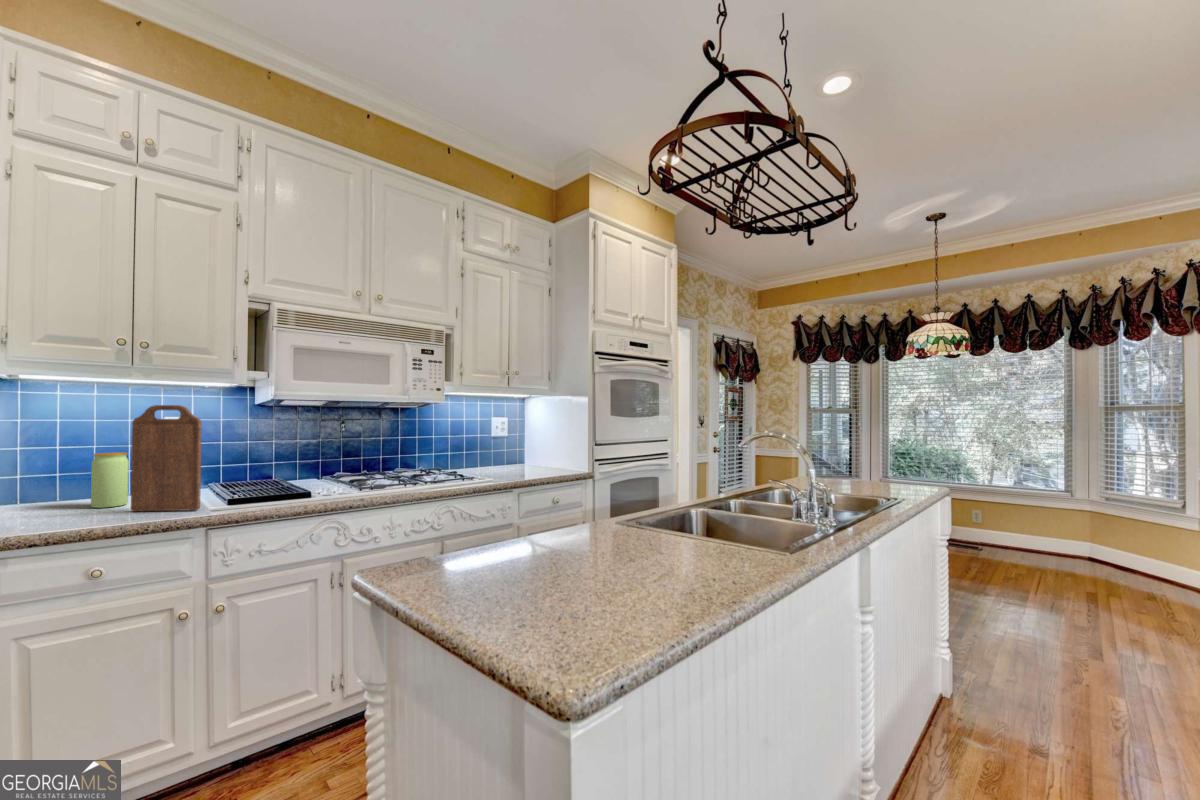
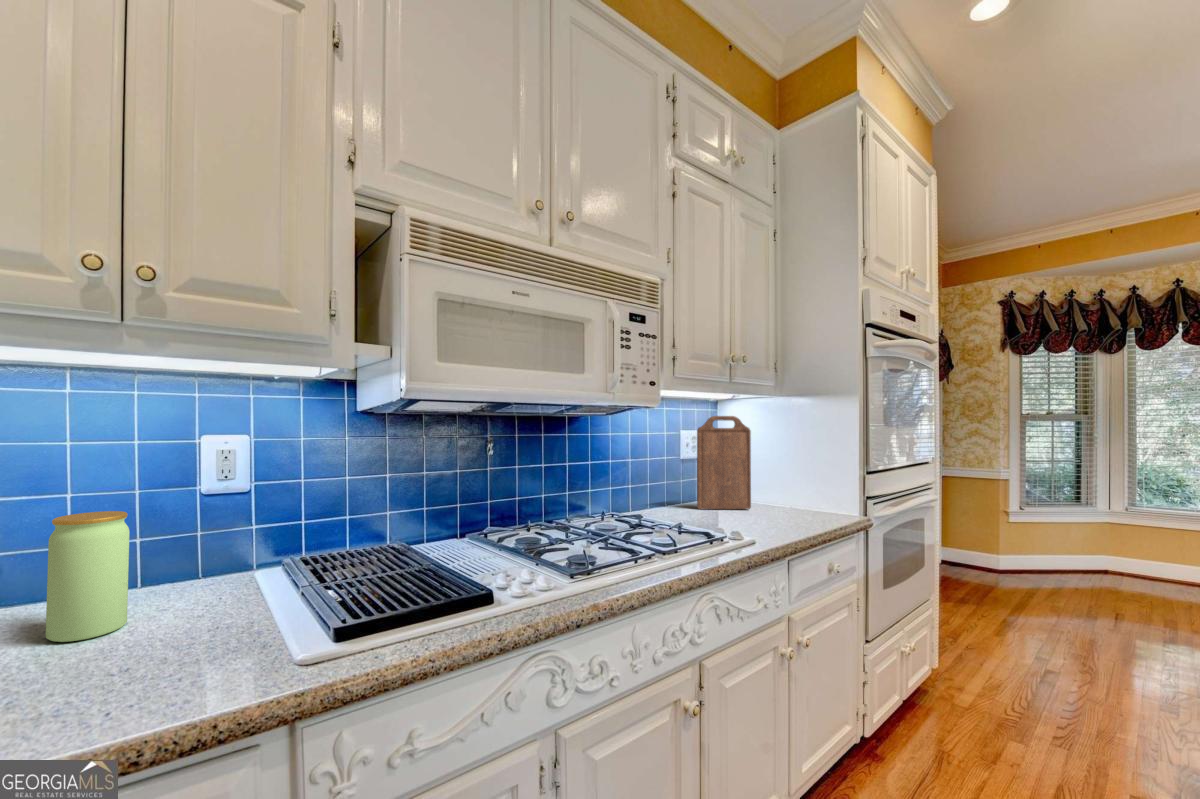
cutting board: present [131,405,202,511] -> present [697,416,751,509]

